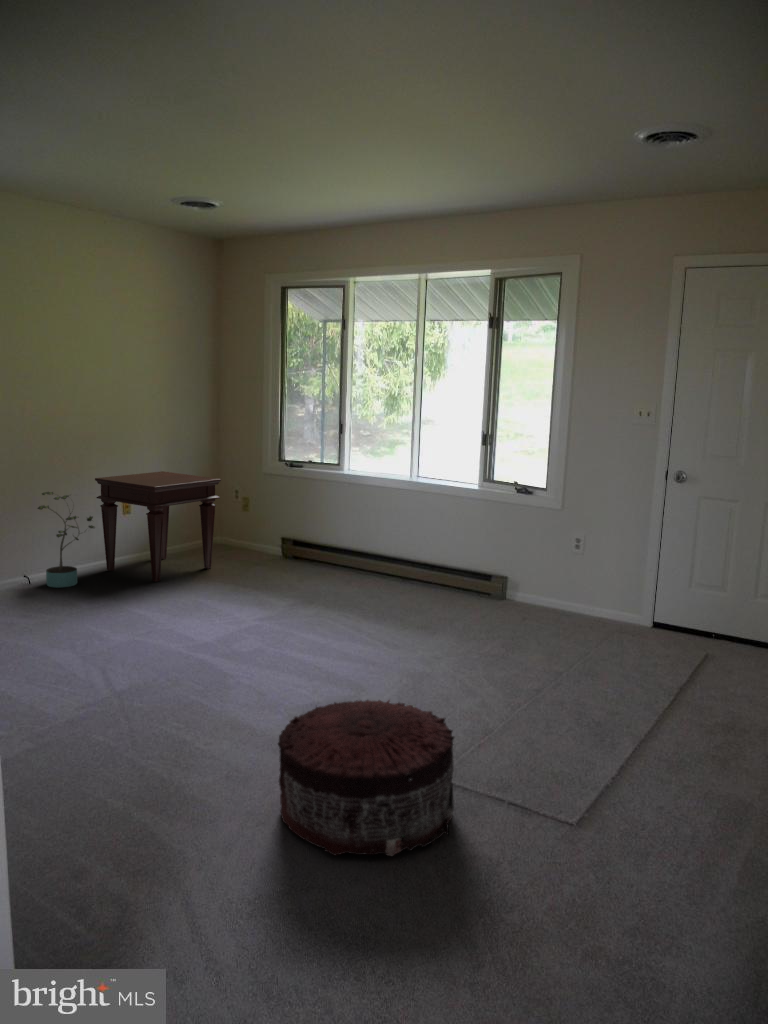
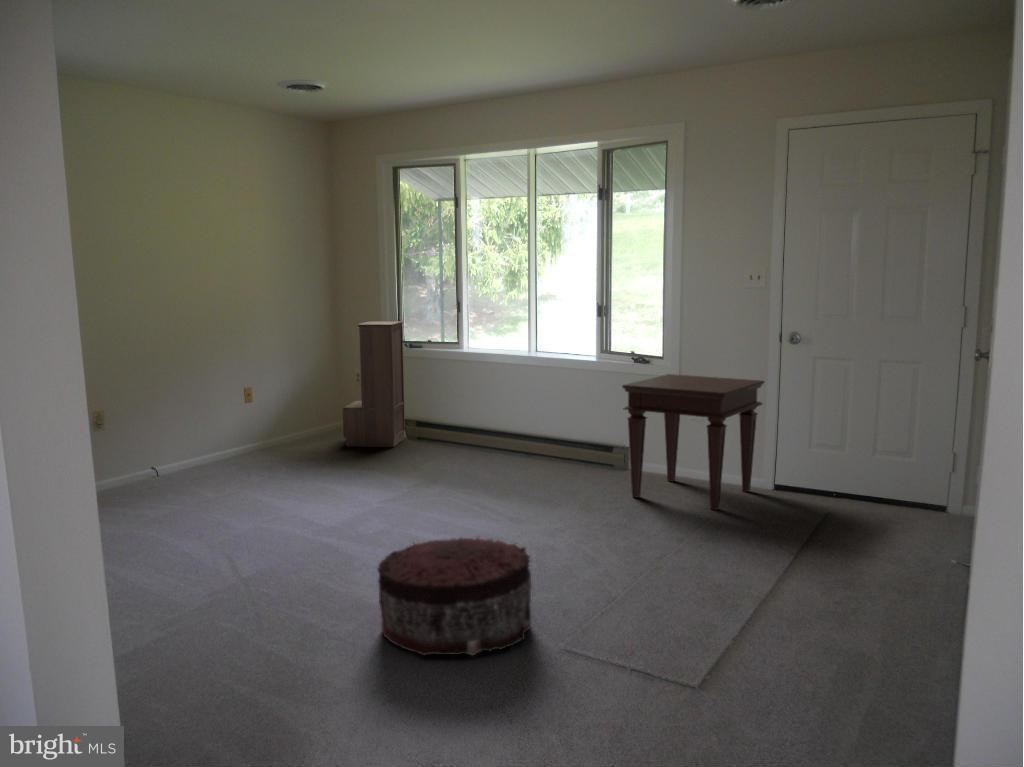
bookshelf: none [220,438,281,563] -> present [343,321,405,447]
side table: present [95,471,221,582] -> present [622,374,764,510]
potted plant: present [38,492,94,587] -> none [162,379,218,473]

